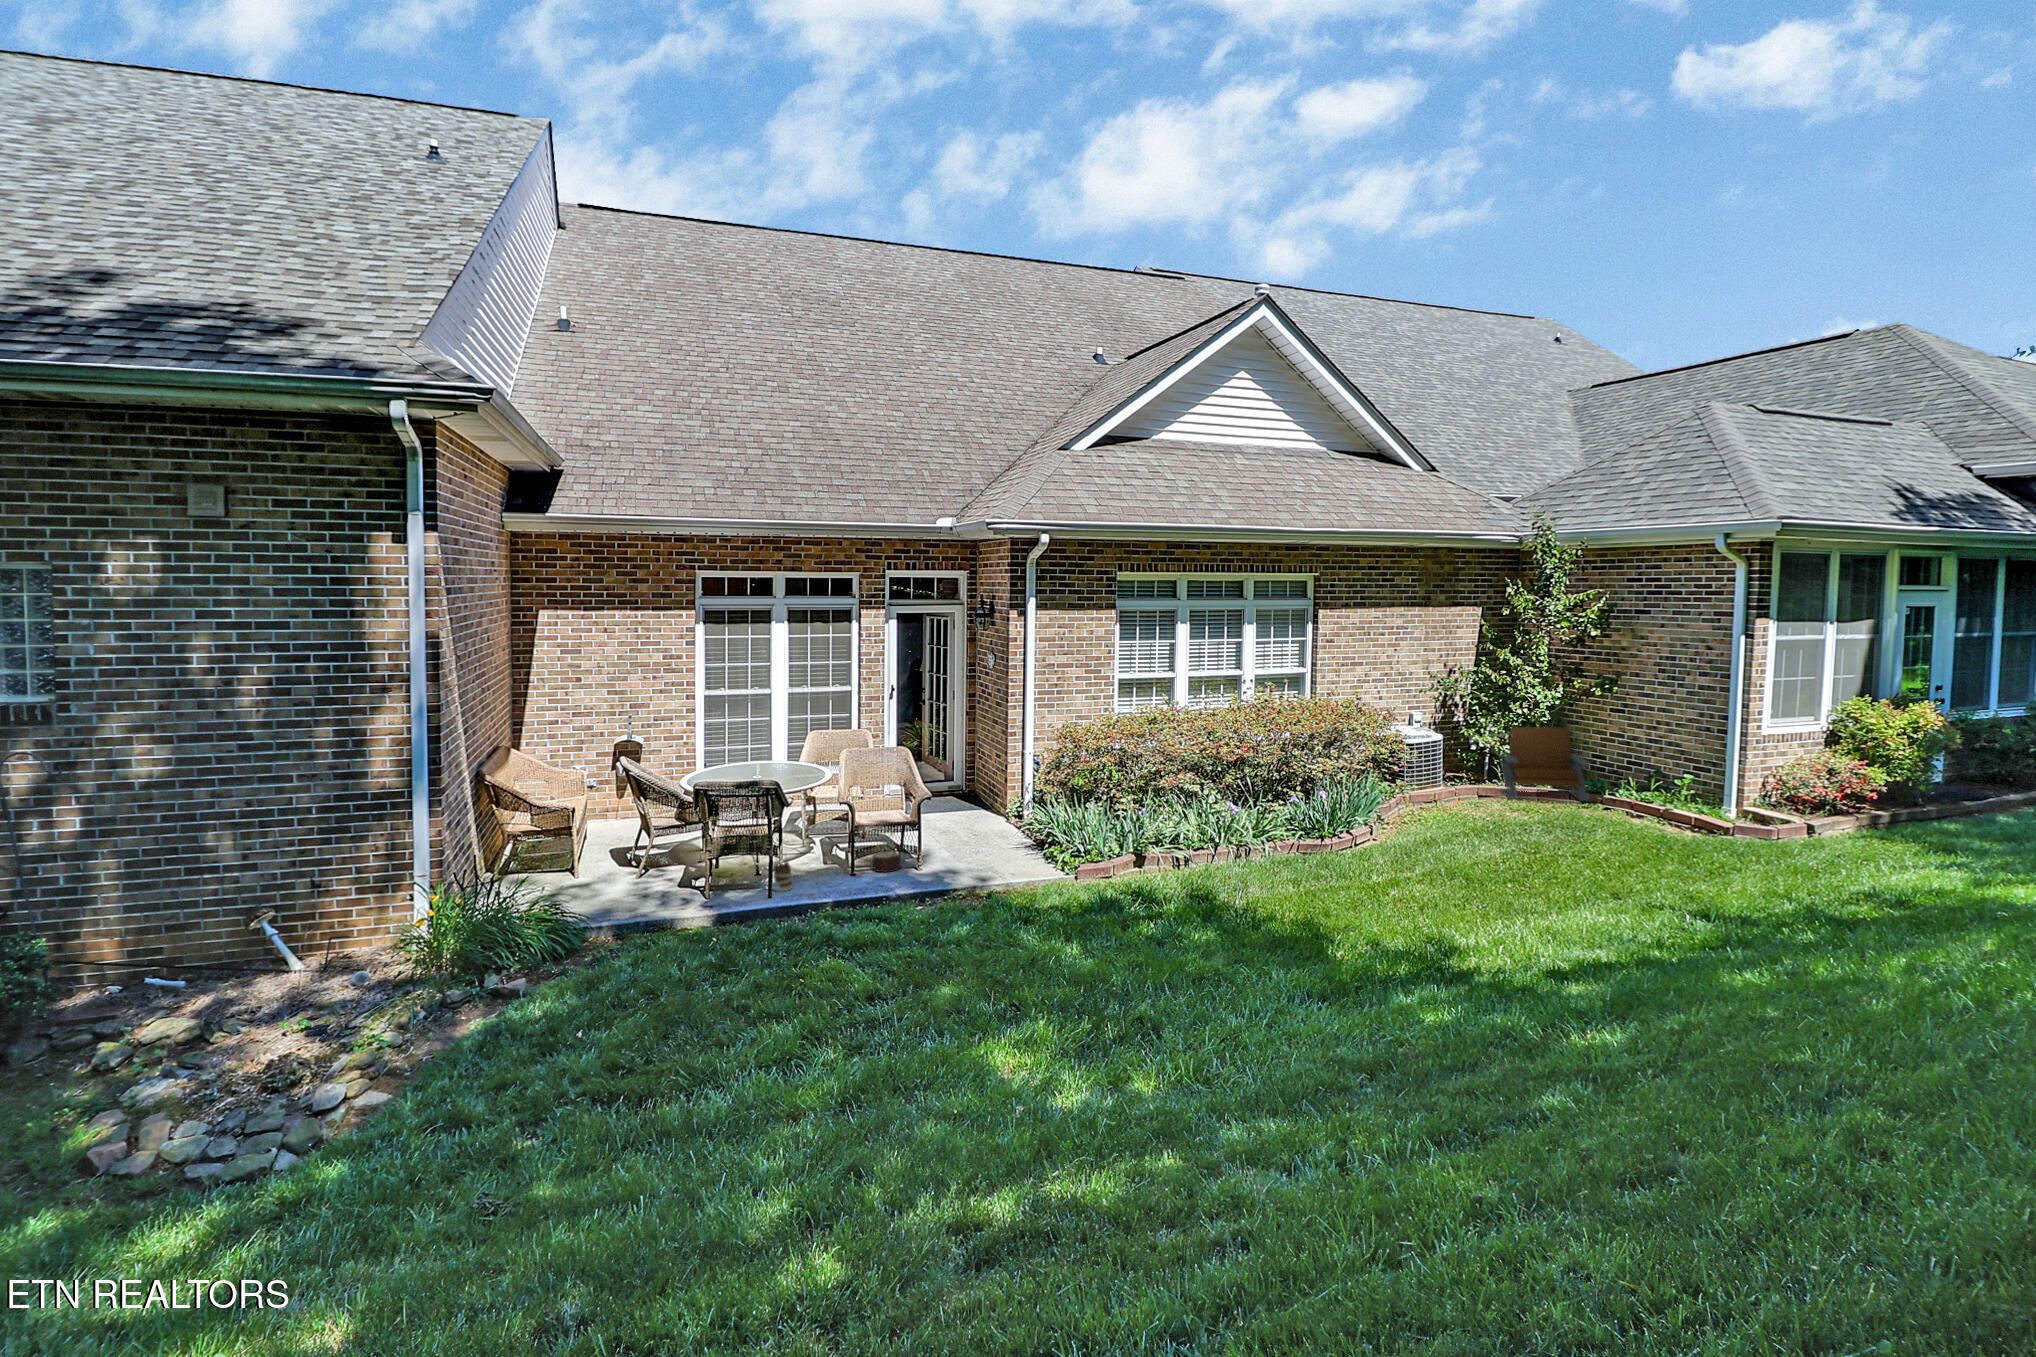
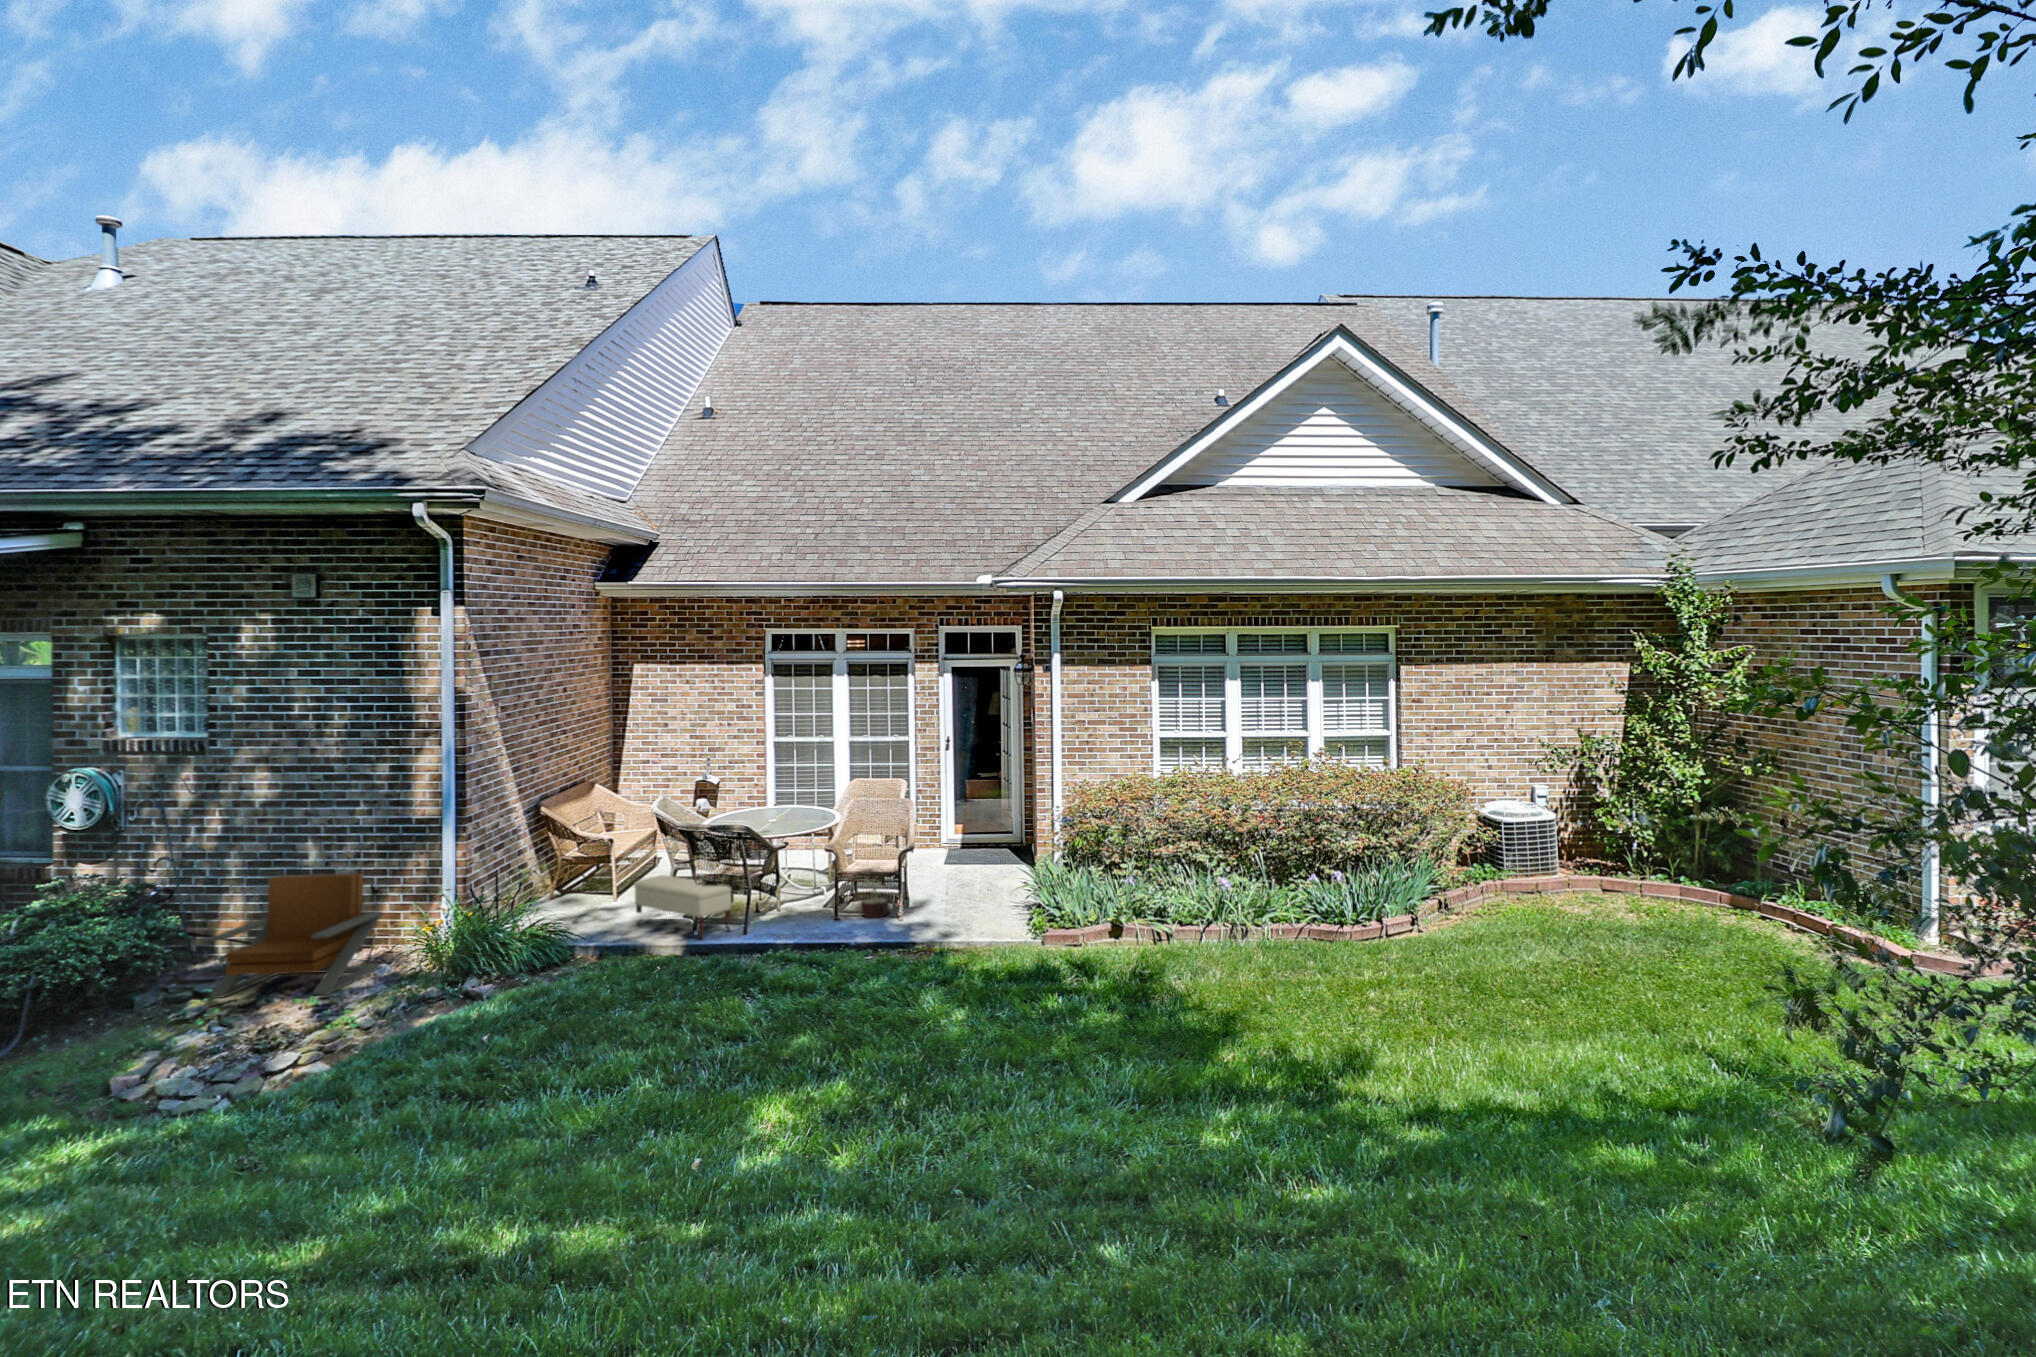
lounge chair: present [1500,727,1590,801] -> present [208,873,383,998]
bench: none [624,844,750,910] -> present [634,875,731,939]
wooden bucket: present [773,852,793,892] -> none [758,890,777,927]

